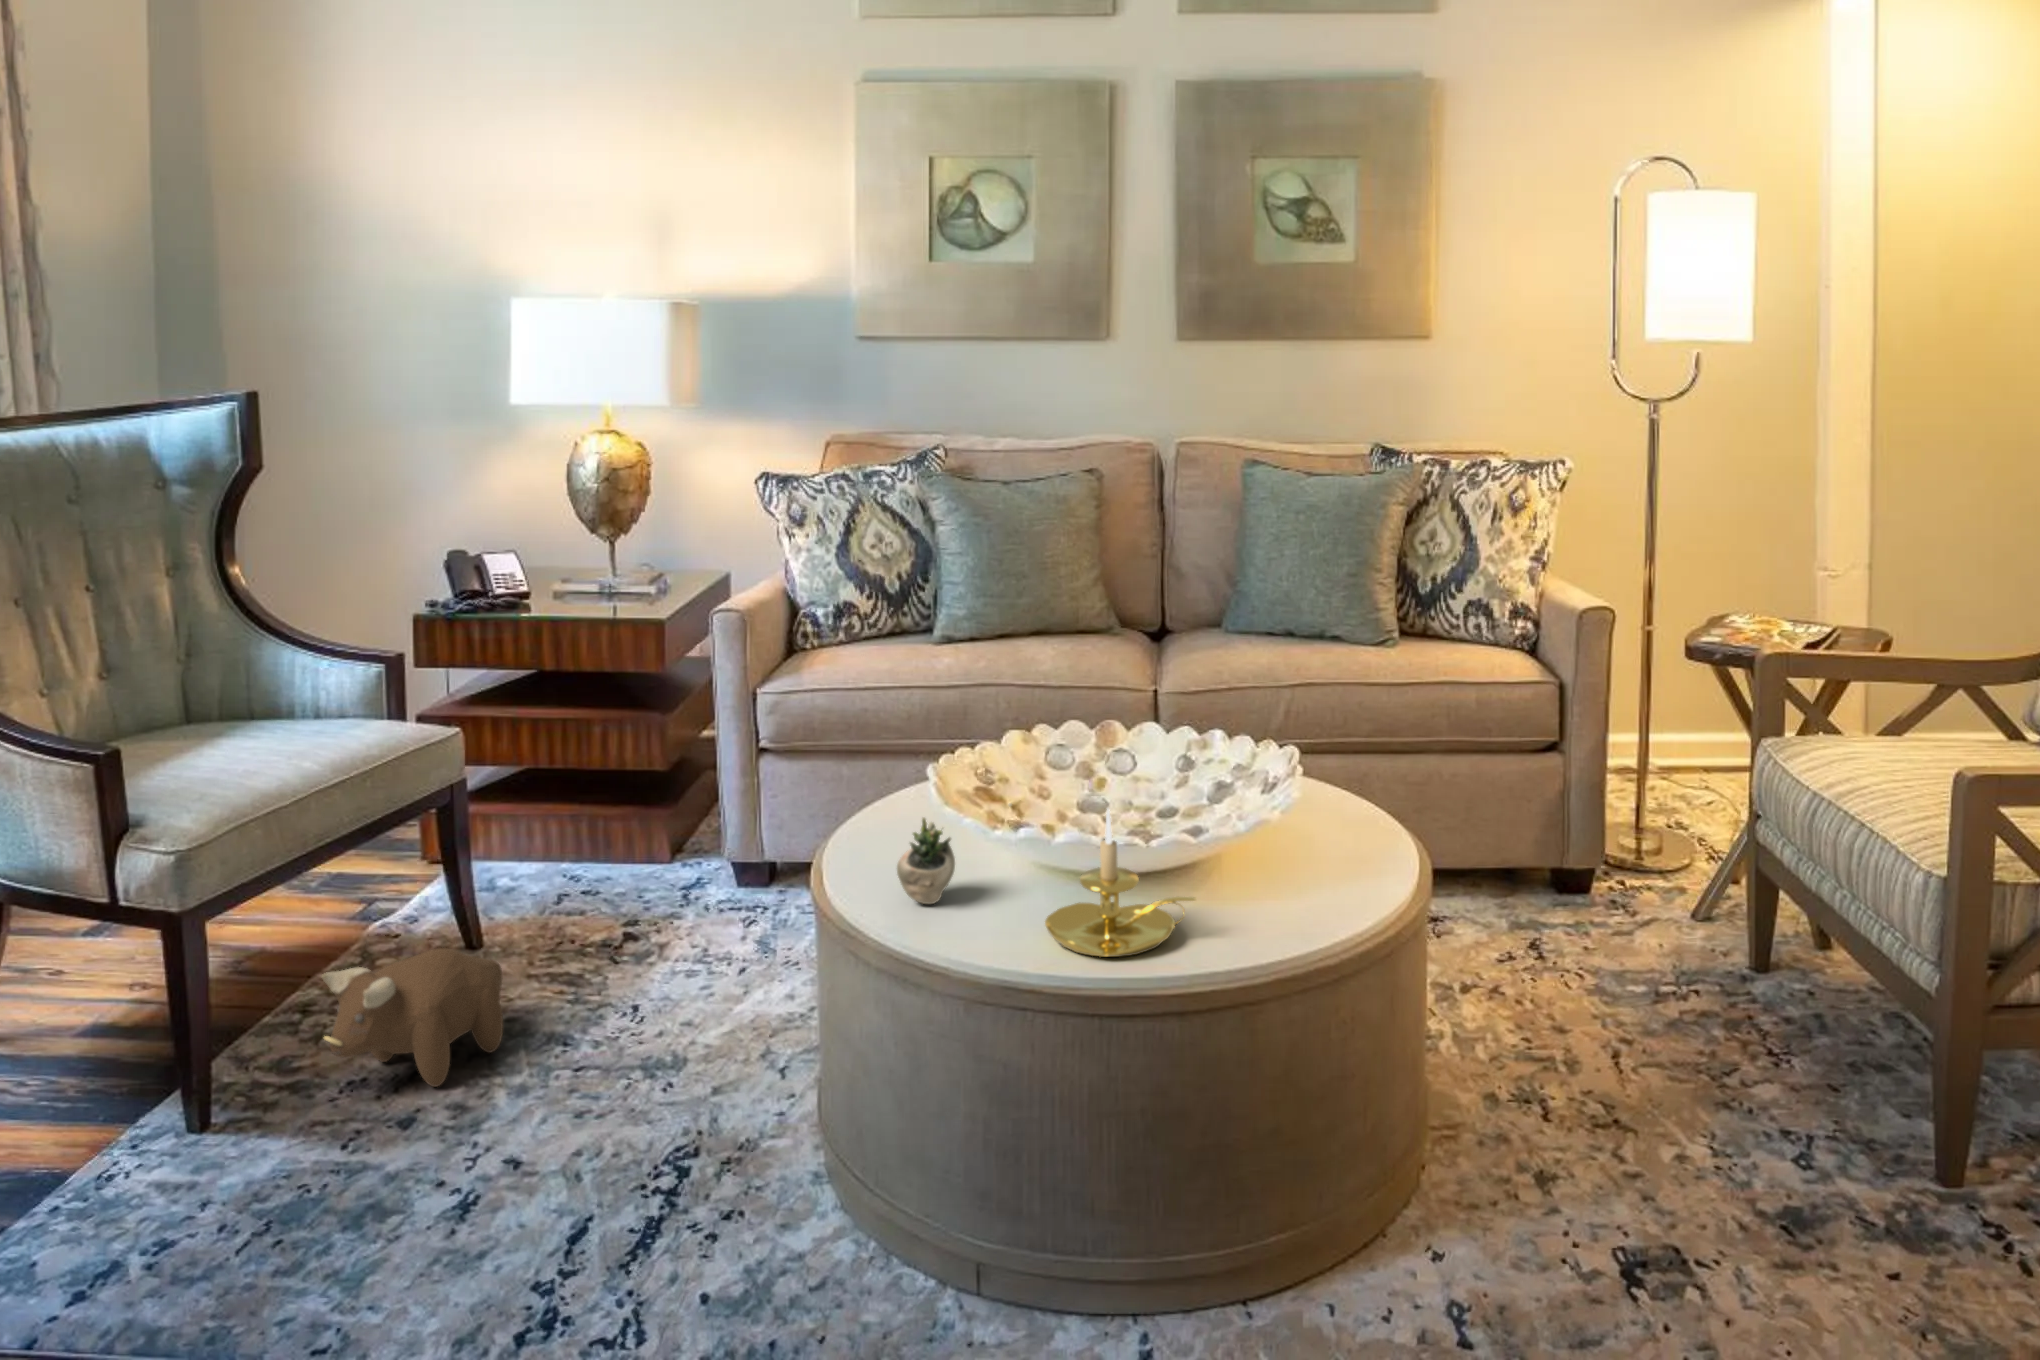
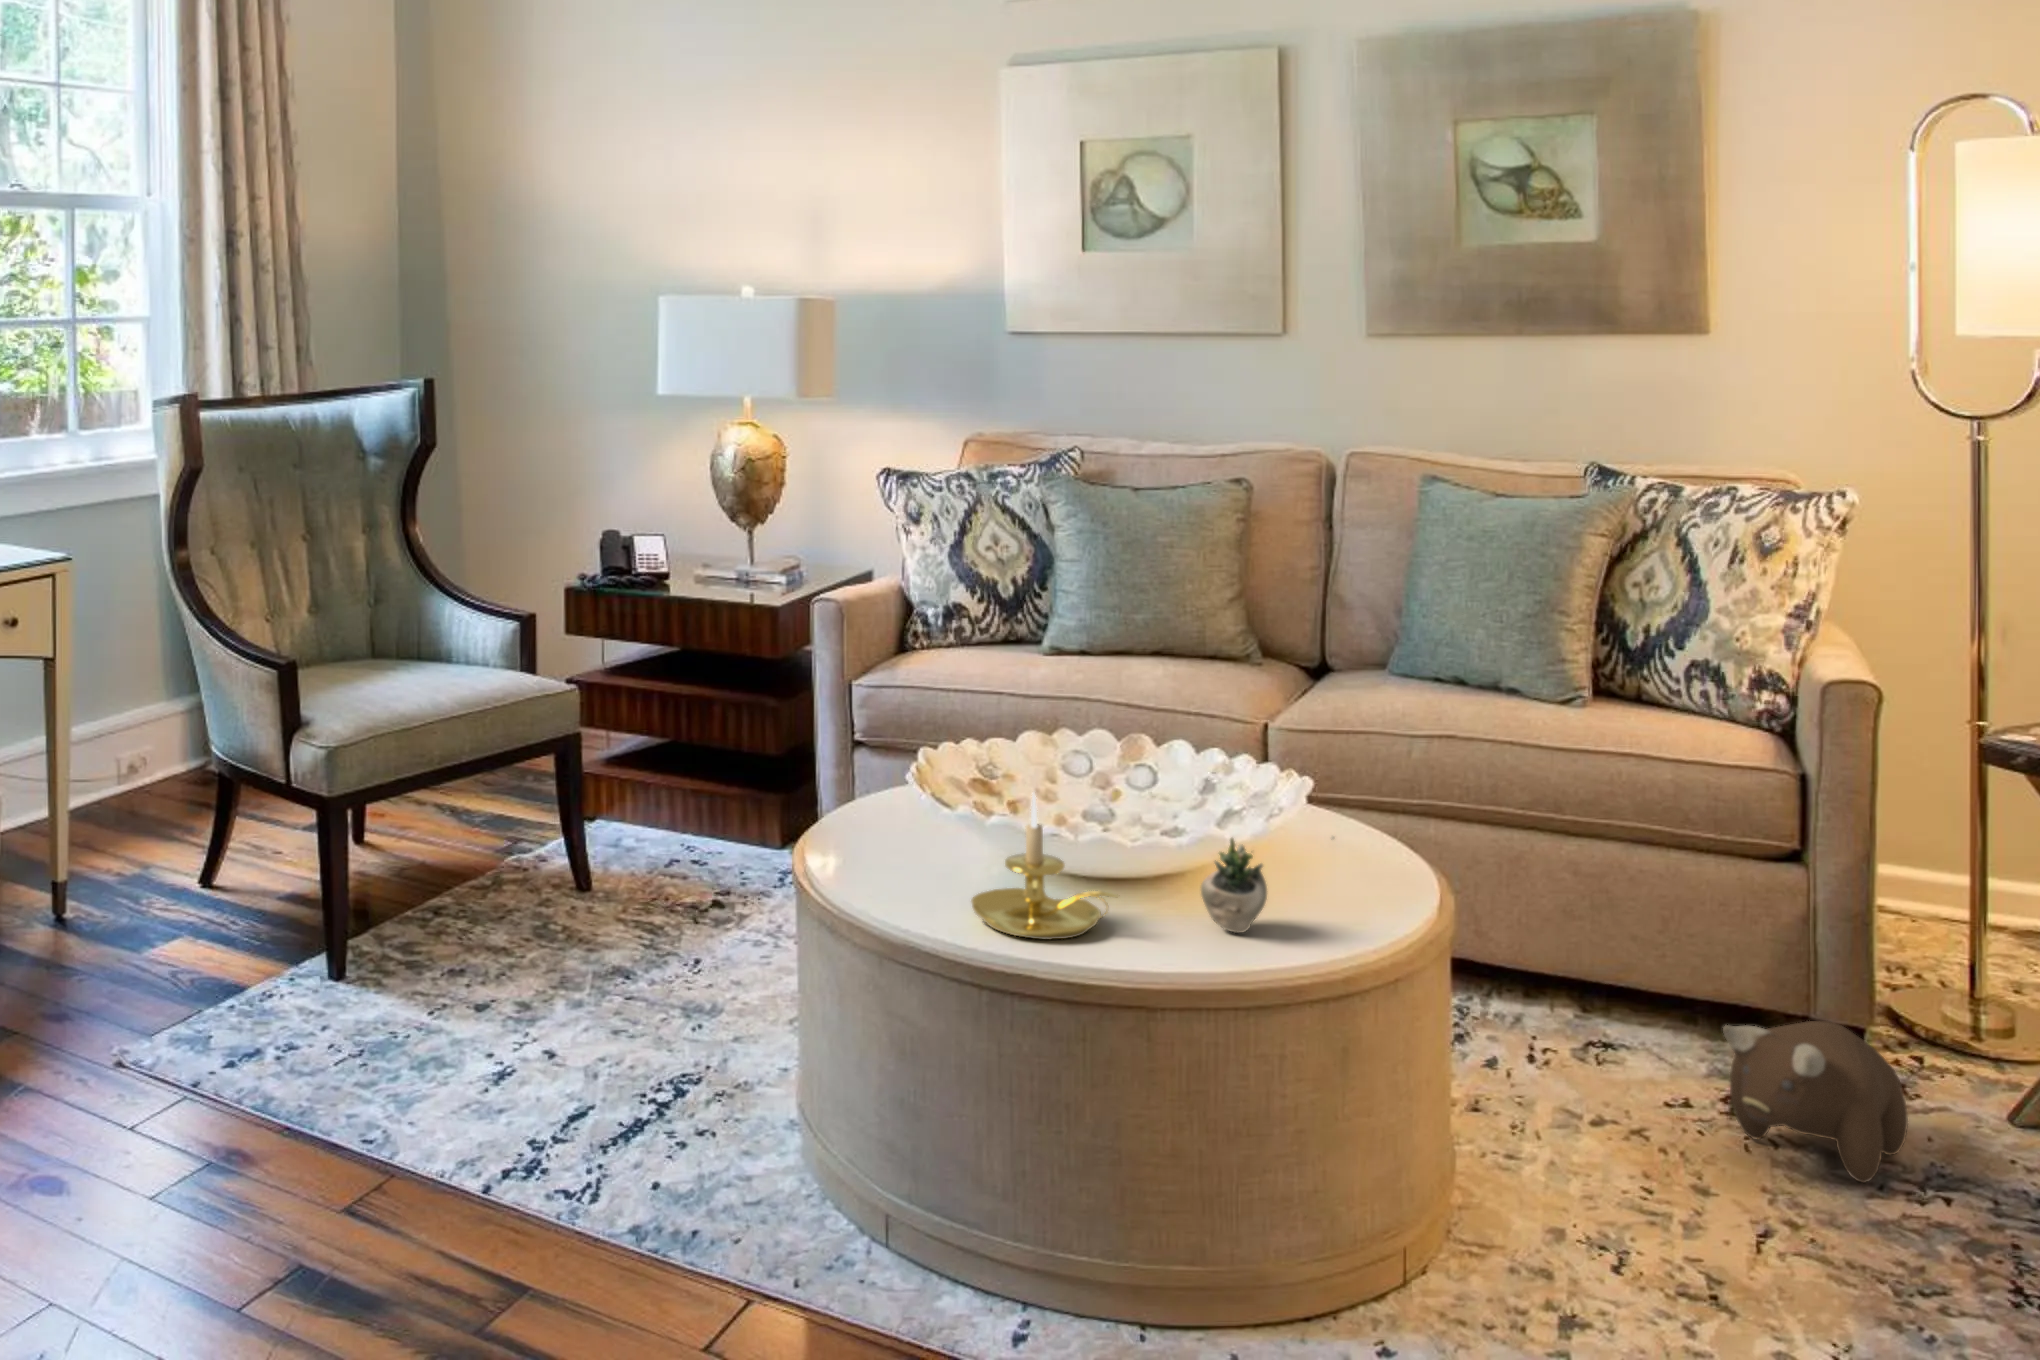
succulent plant: present [897,803,1012,904] -> present [1201,836,1334,933]
plush toy: present [322,948,503,1087] -> present [1723,1021,1908,1183]

